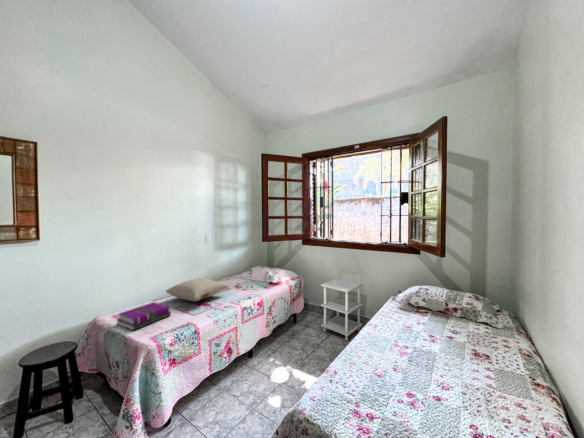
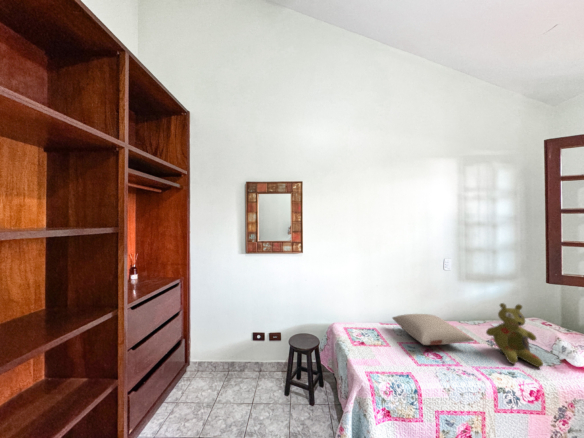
stuffed bear: none [235,255,263,293] -> present [486,303,543,367]
notebook: present [117,302,171,330] -> none [345,328,393,353]

